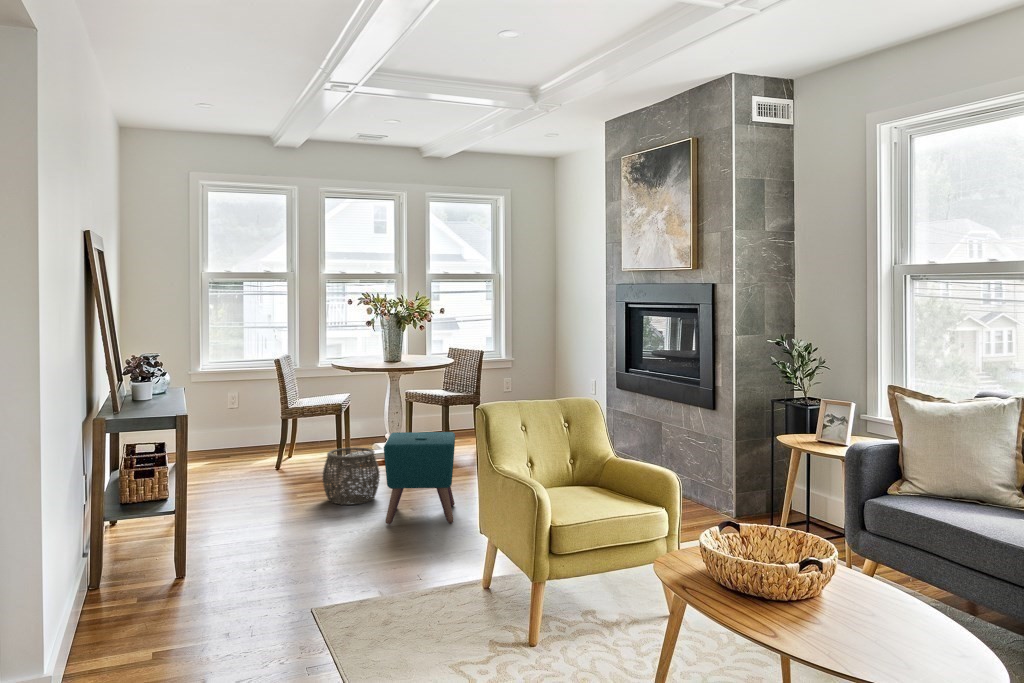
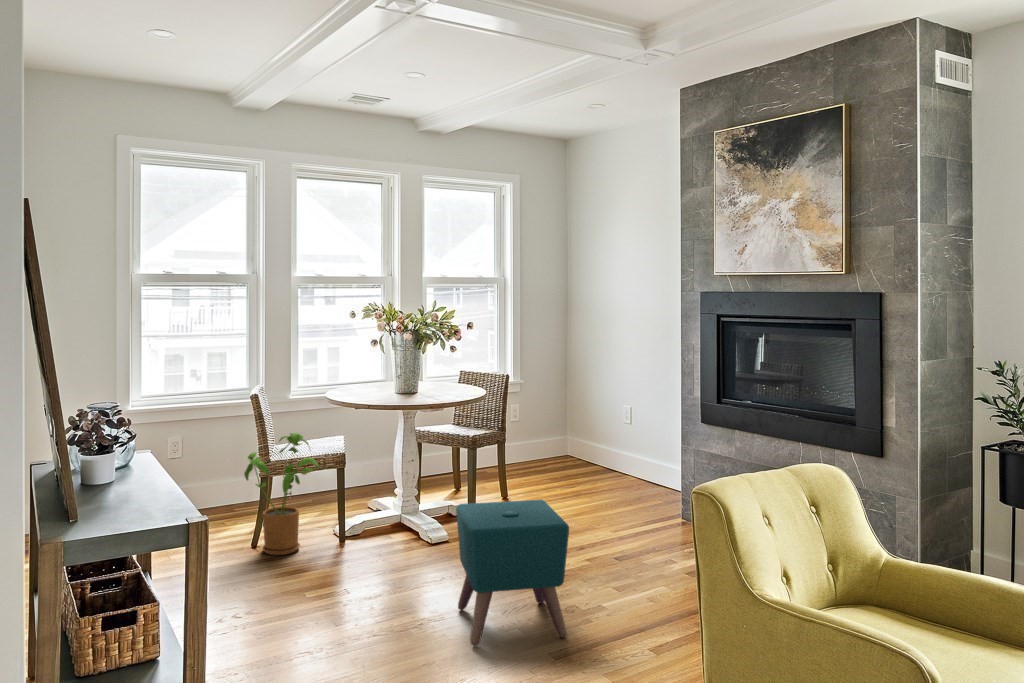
house plant: none [268,388,321,475] -> present [244,433,319,555]
woven basket: present [322,447,380,505] -> none [349,522,432,611]

